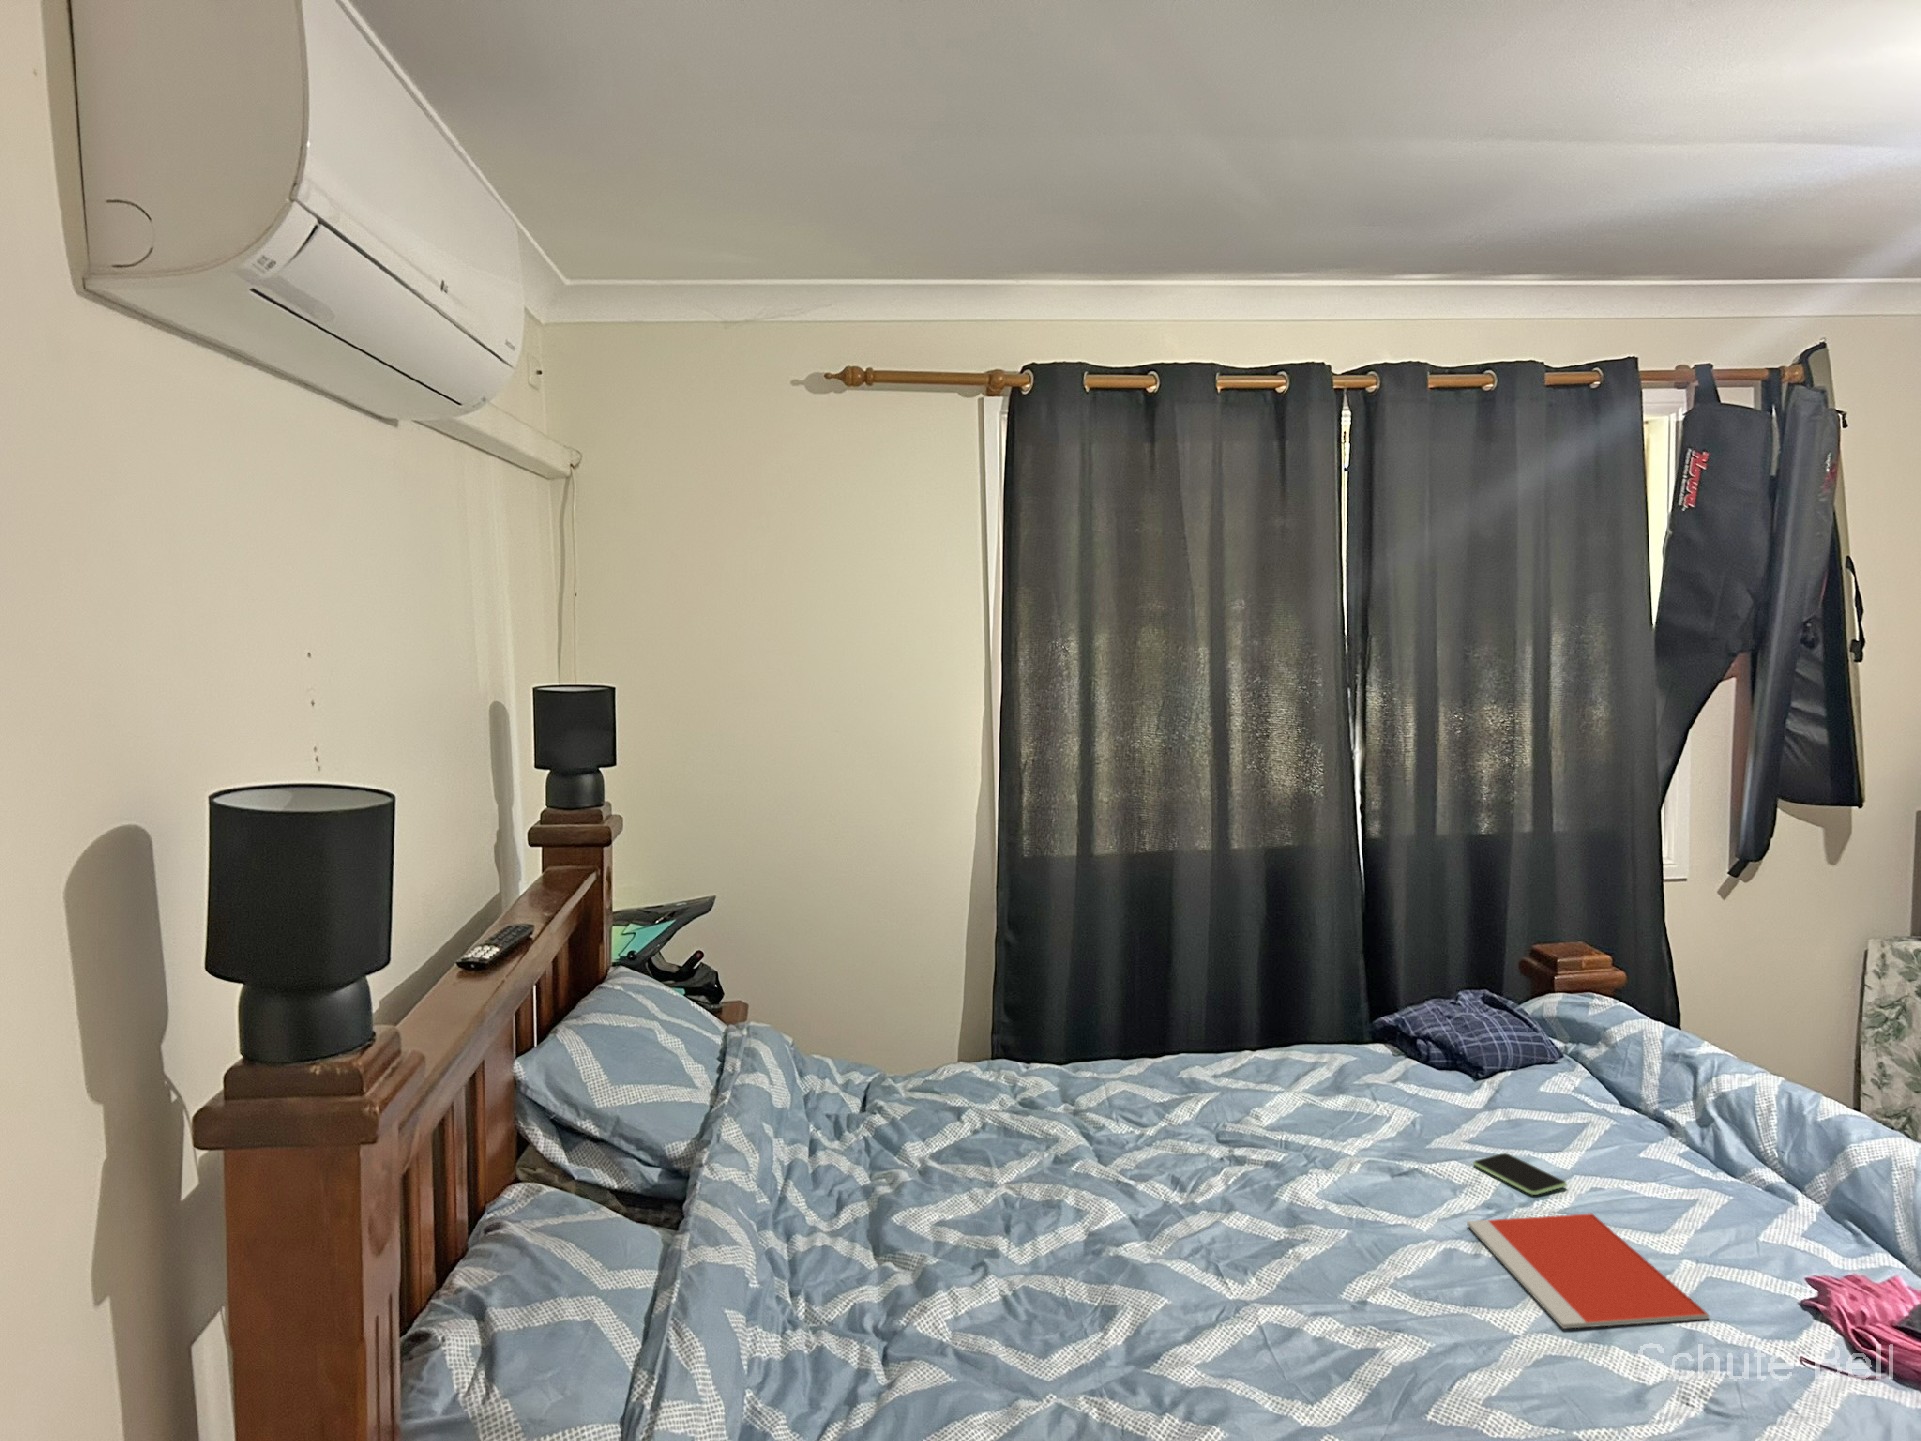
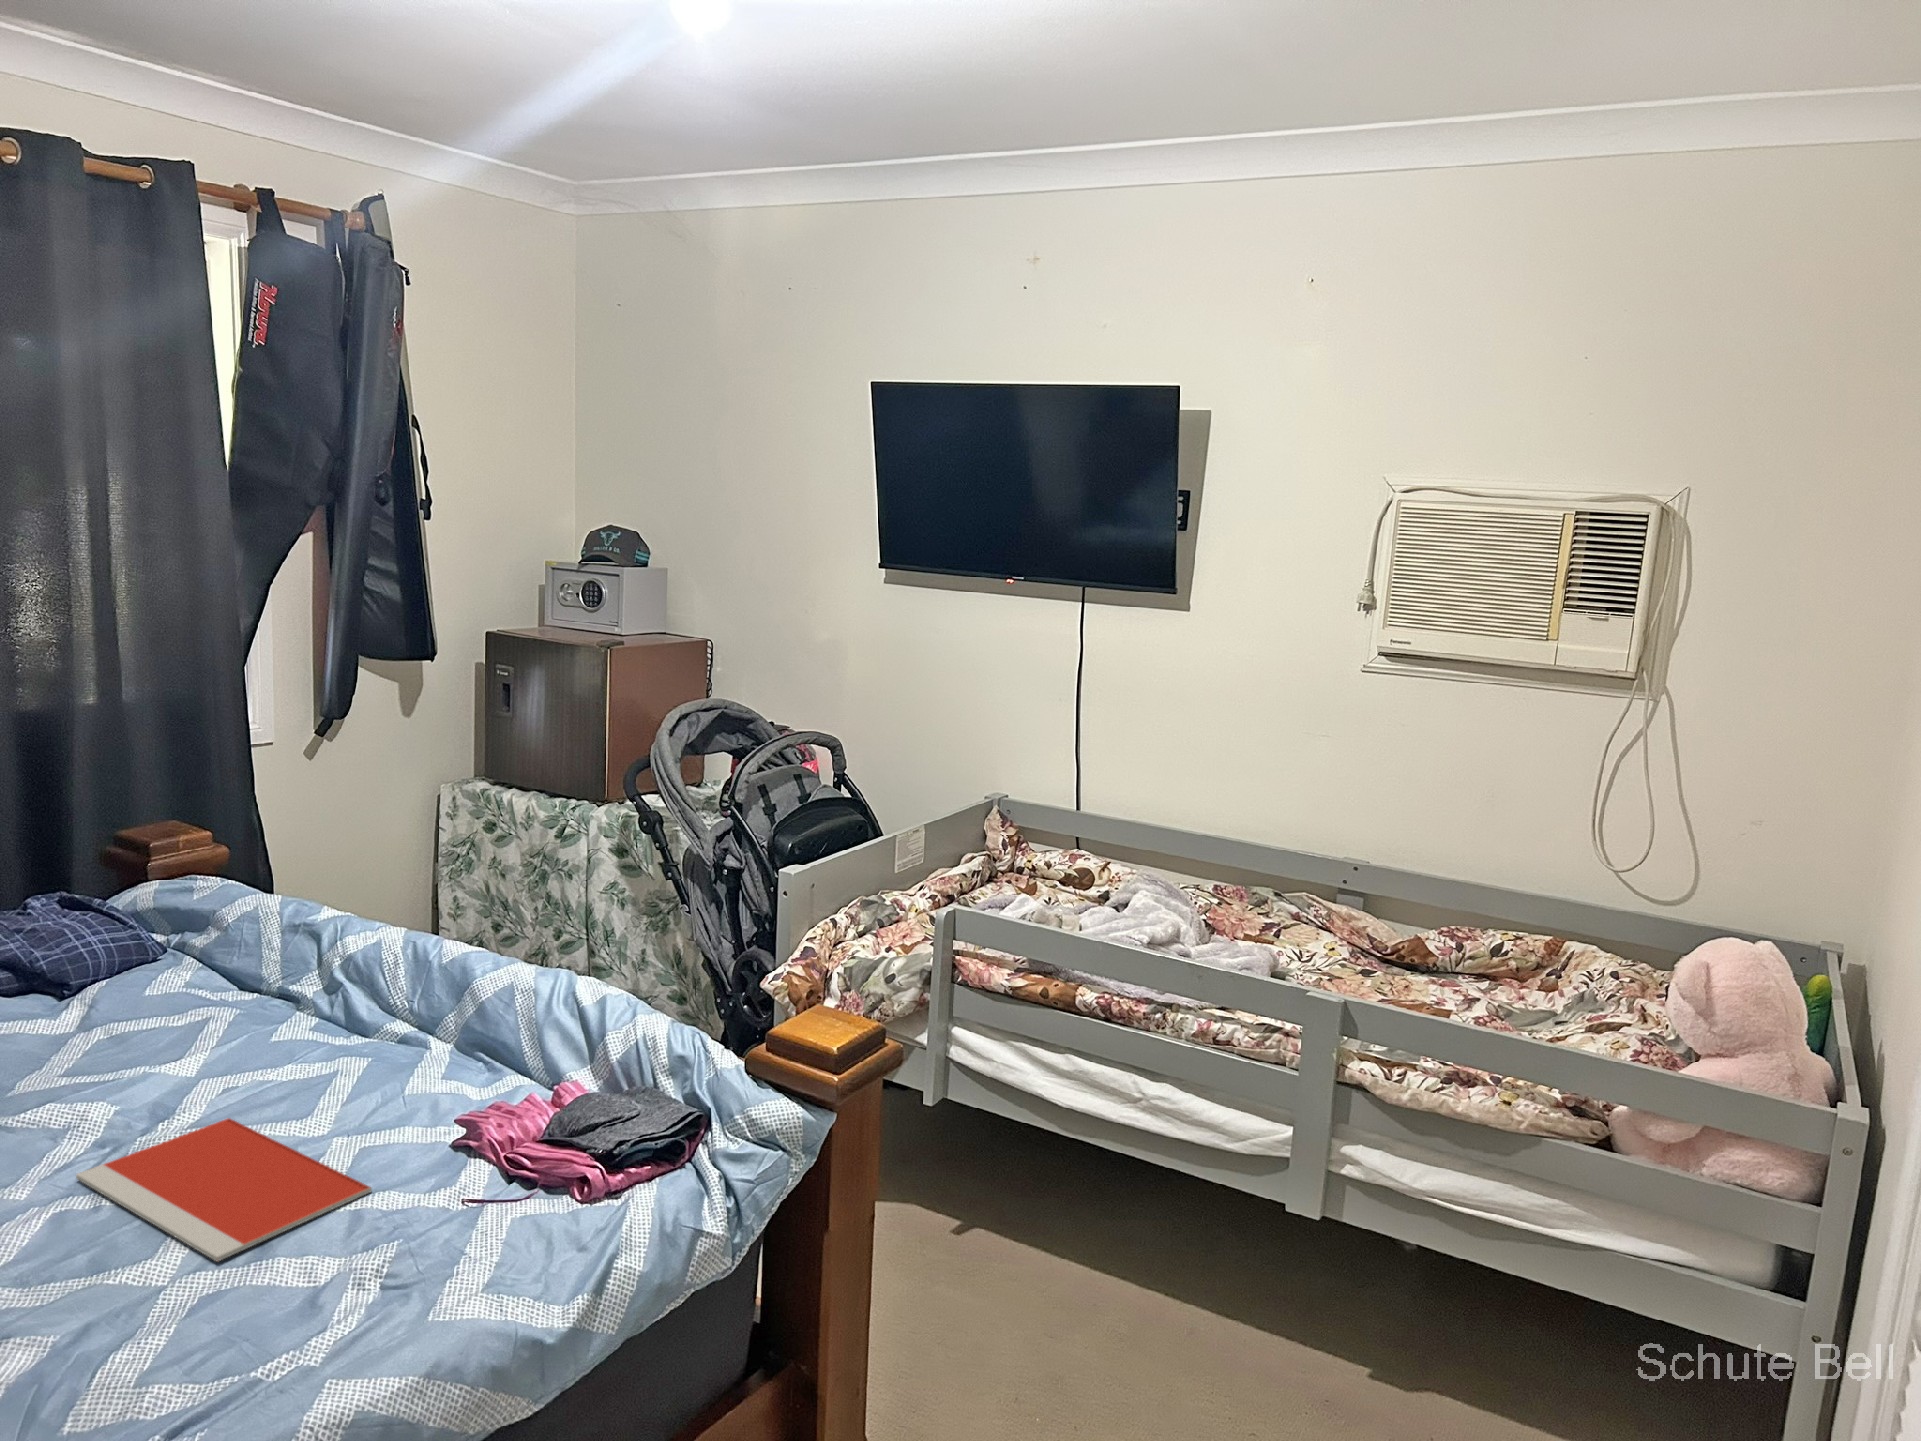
smartphone: present [1473,1153,1567,1195] -> none [72,1077,194,1117]

